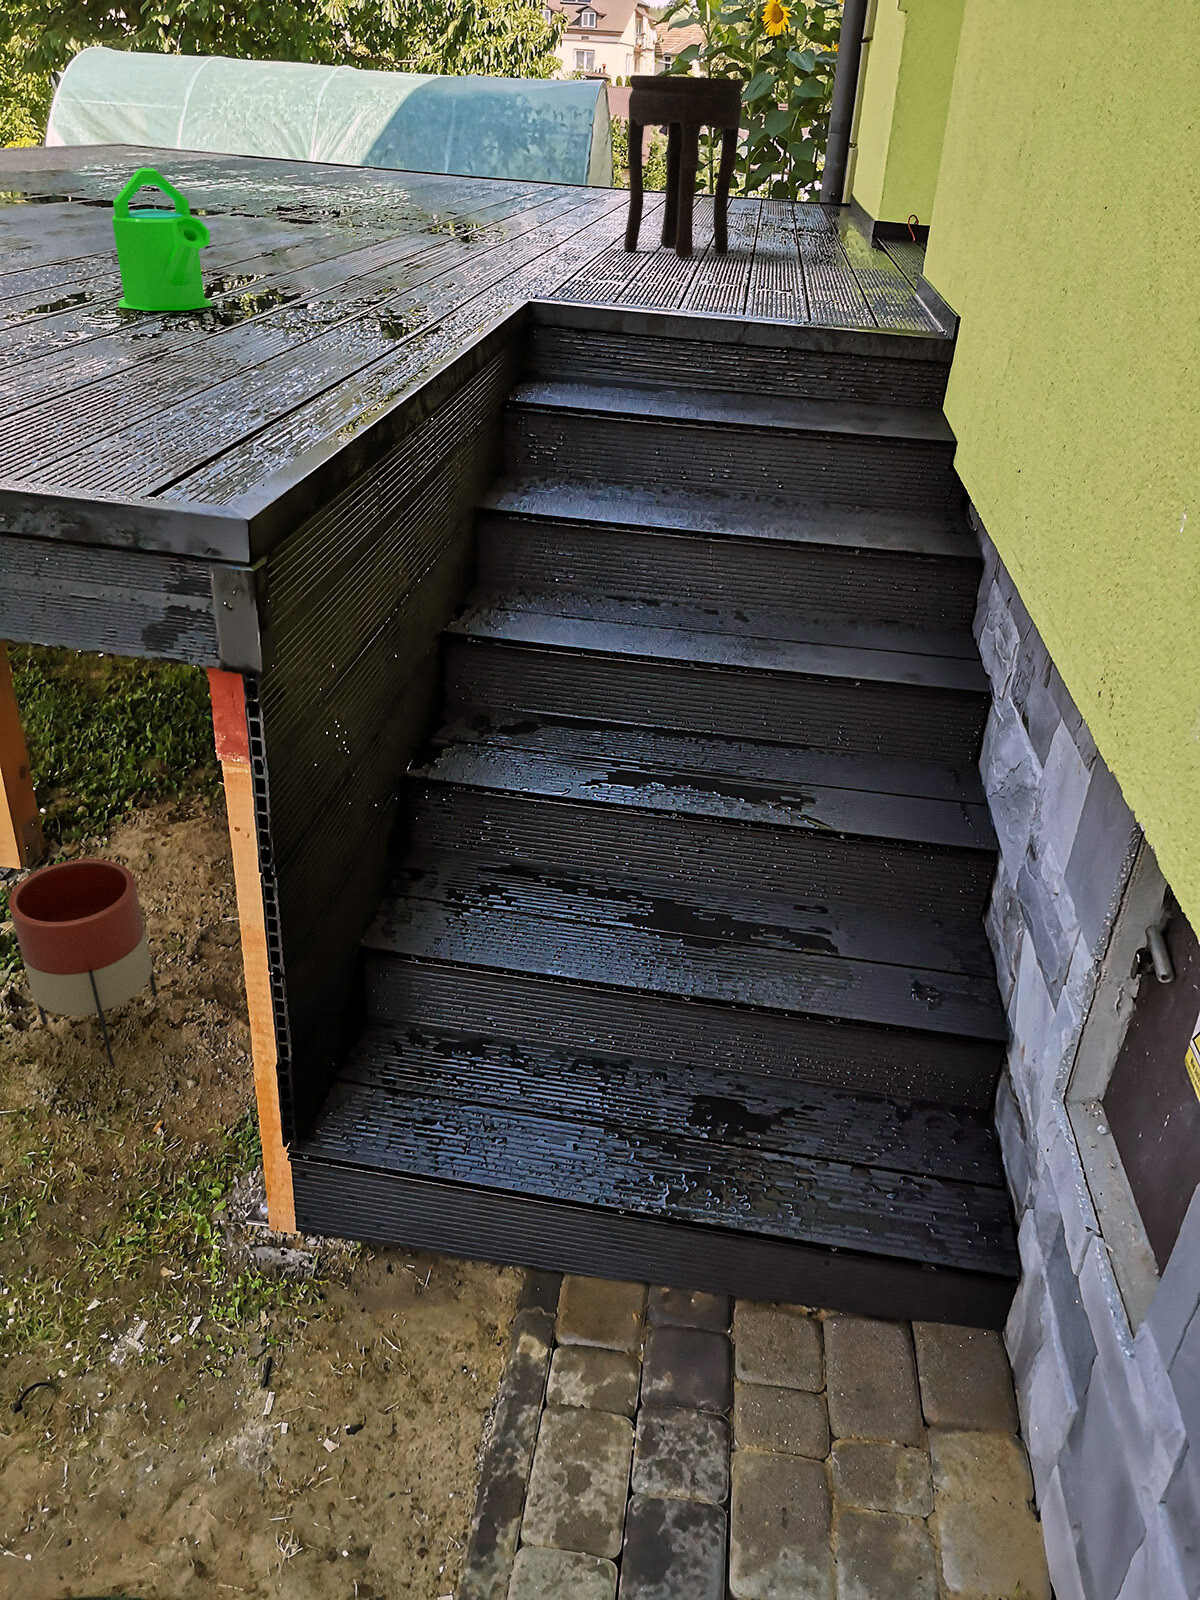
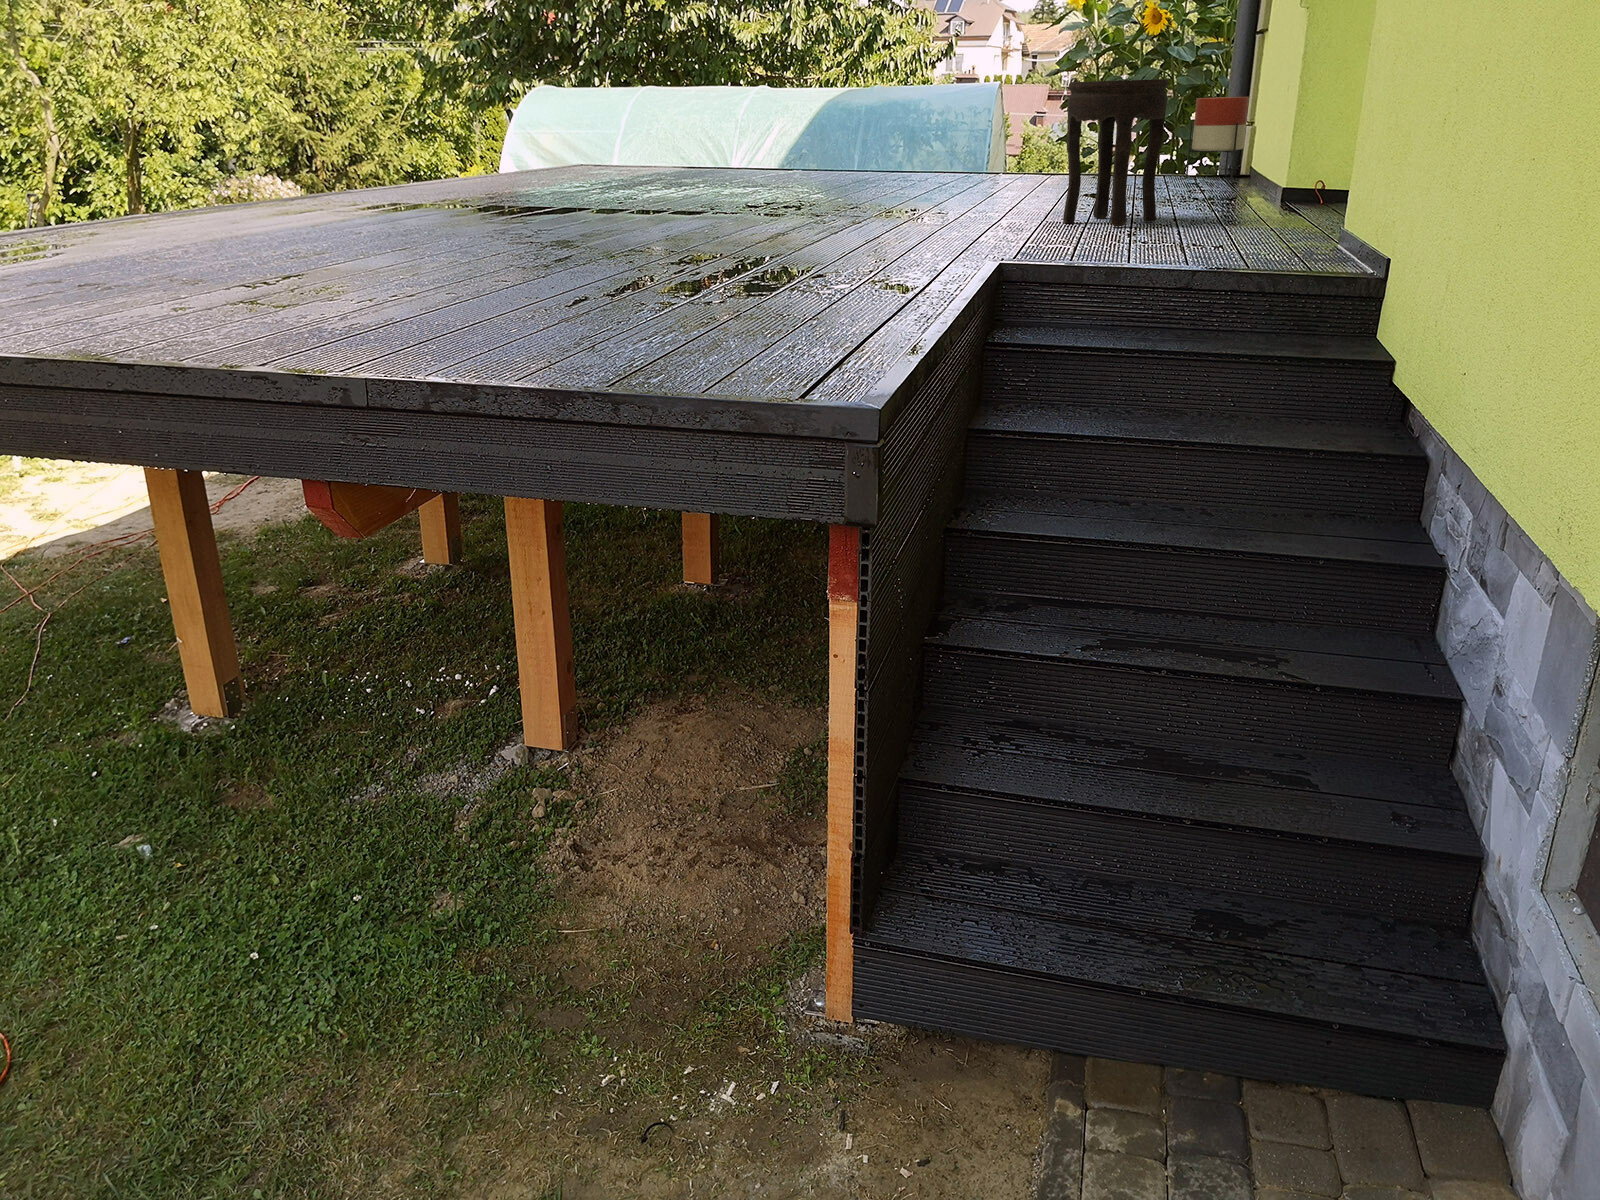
watering can: present [112,168,212,311] -> none [684,179,766,285]
planter: present [9,859,157,1067] -> present [1186,97,1249,179]

